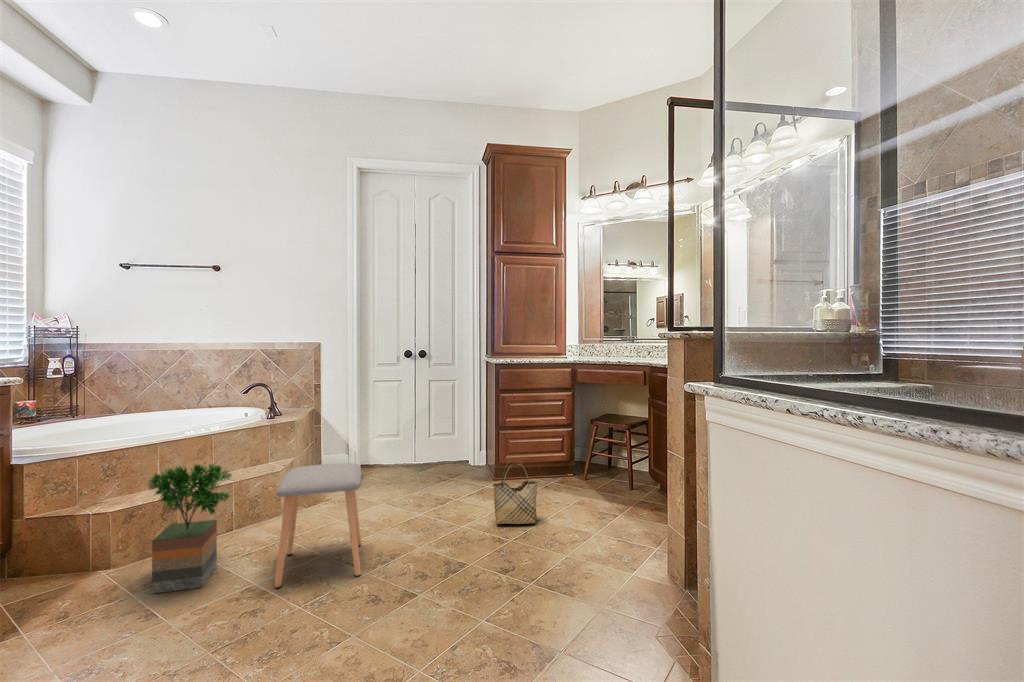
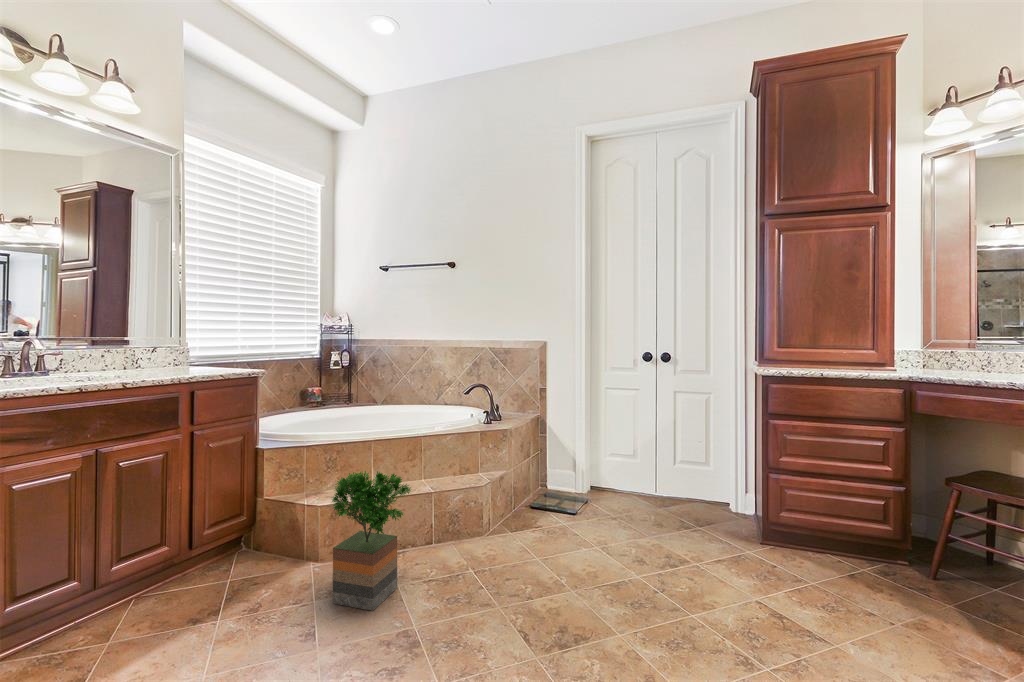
woven basket: present [493,459,537,524] -> none [741,529,824,647]
stool: present [274,463,362,588] -> none [432,492,548,657]

